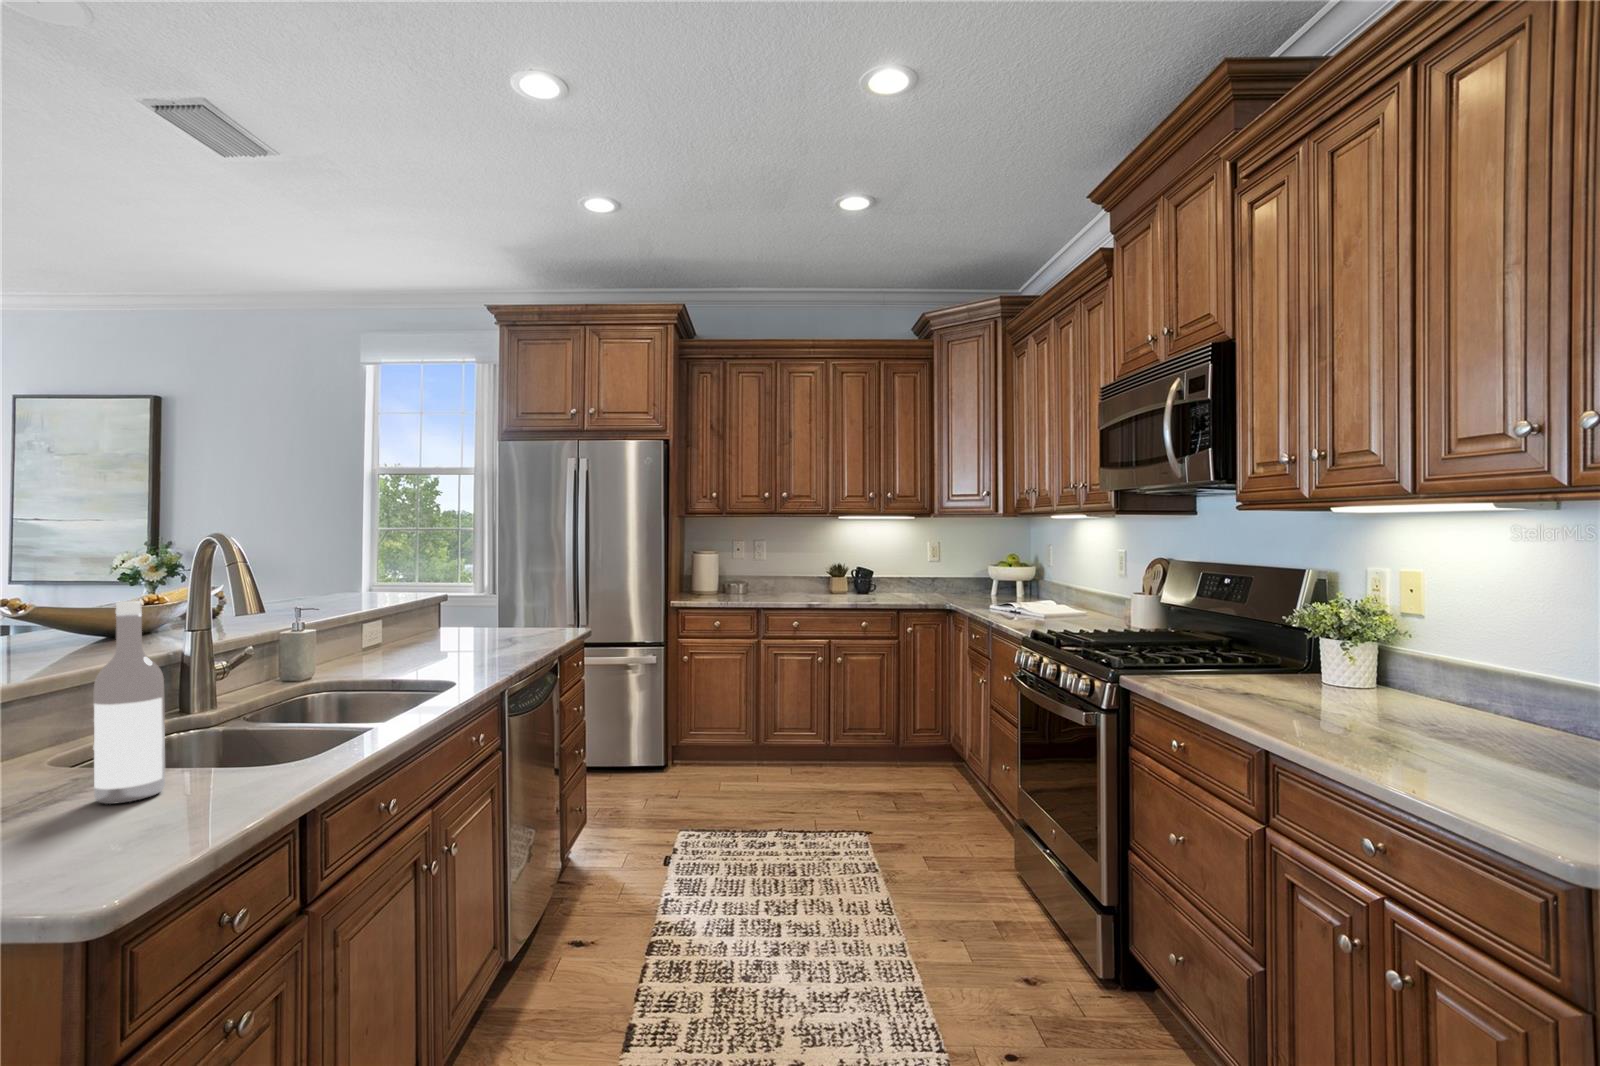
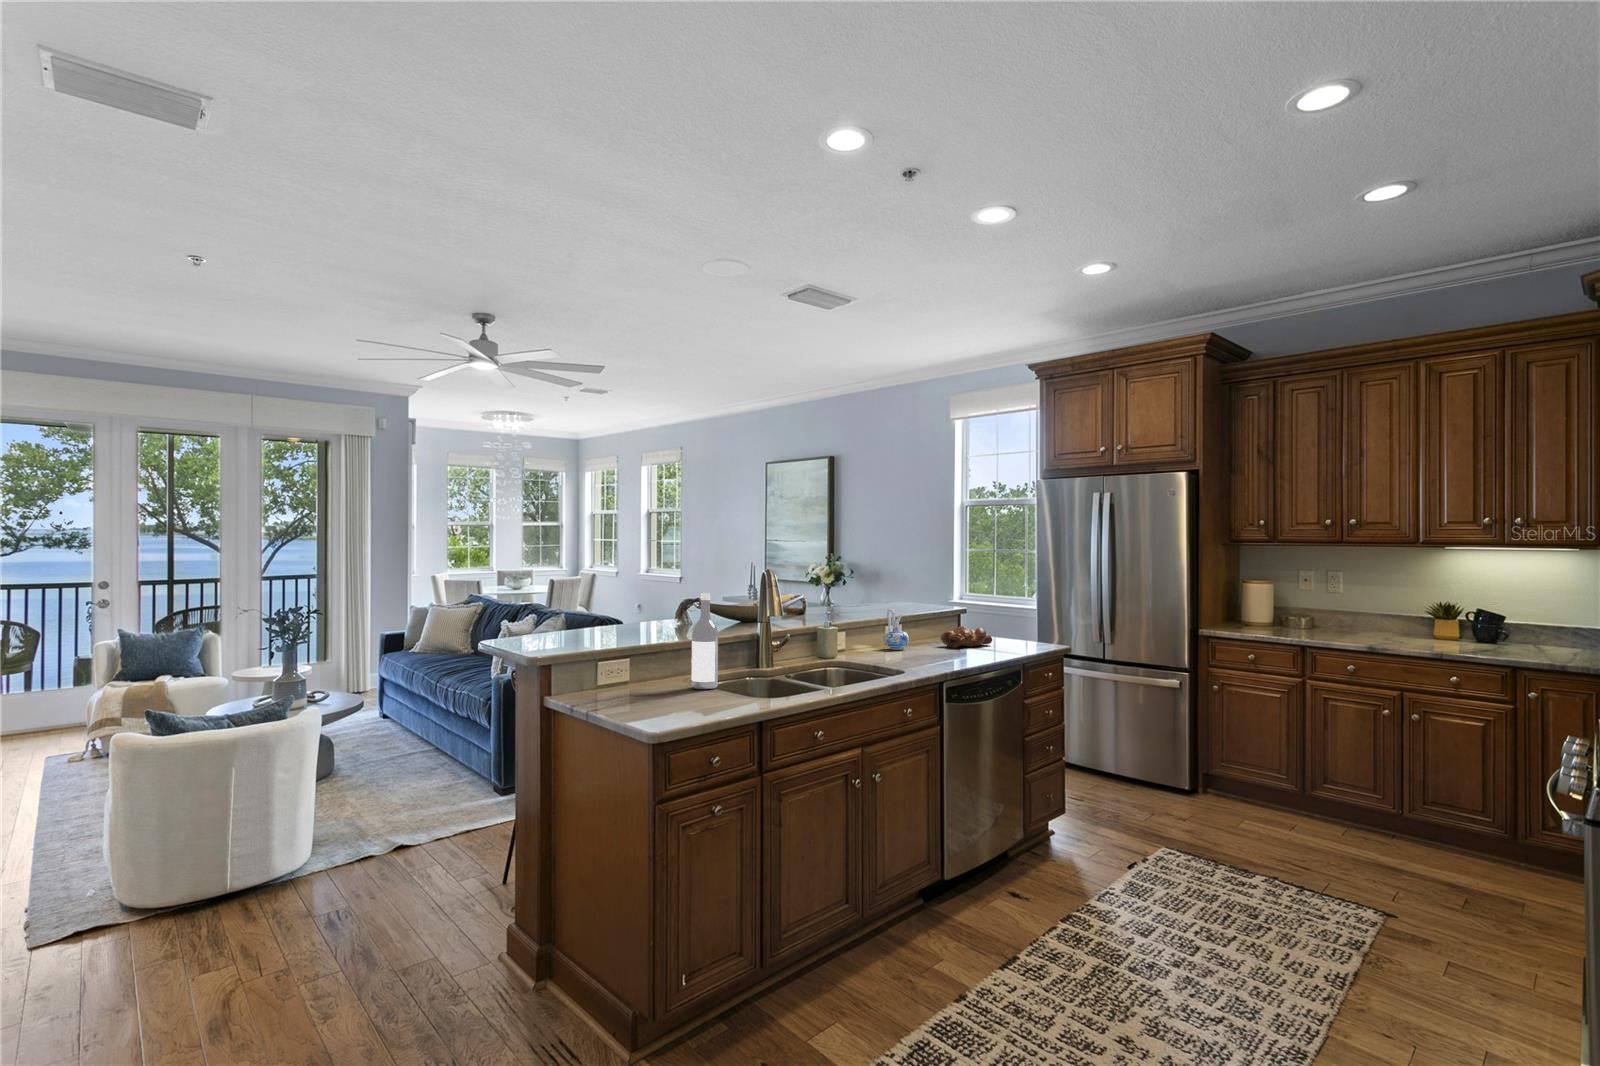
ceramic pitcher: none [366,605,404,663] -> present [885,609,909,650]
bread loaf: none [440,620,505,650] -> present [941,626,992,648]

